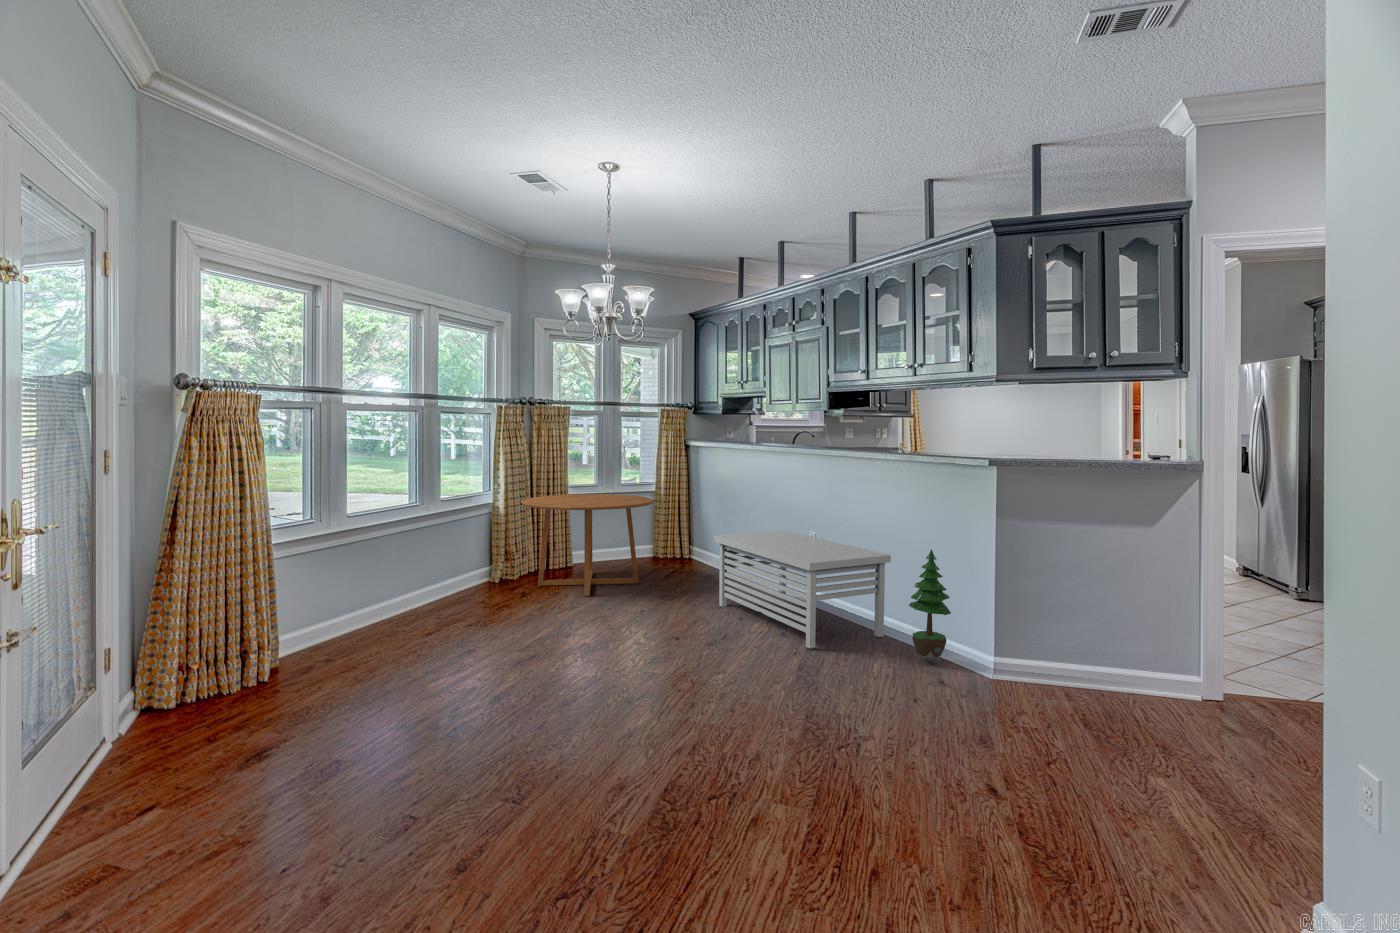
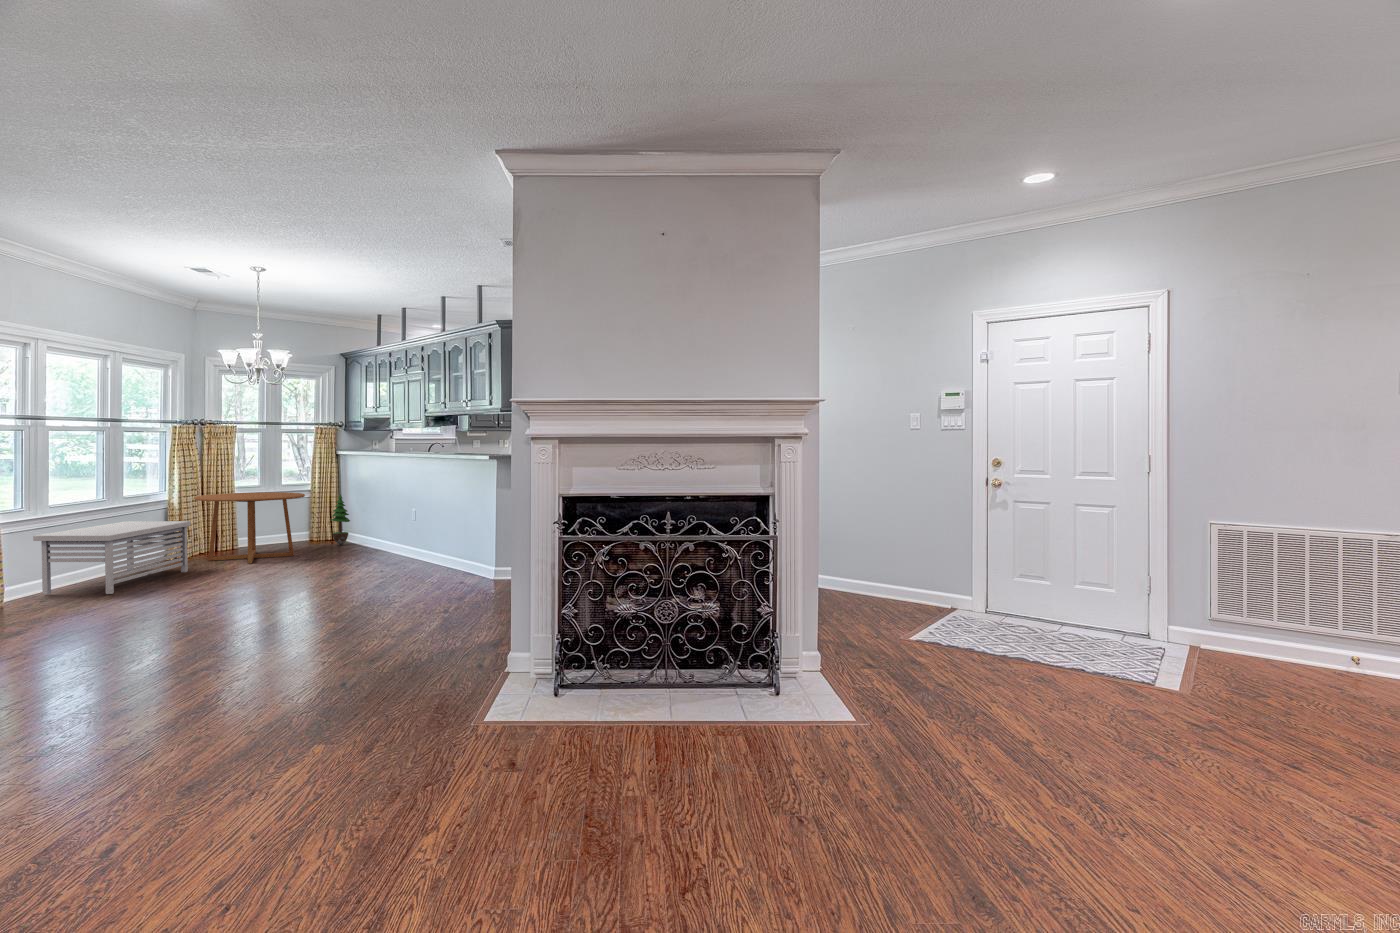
storage bench: present [714,531,891,648] -> present [33,521,191,594]
potted tree: present [909,550,951,663] -> present [331,495,350,545]

